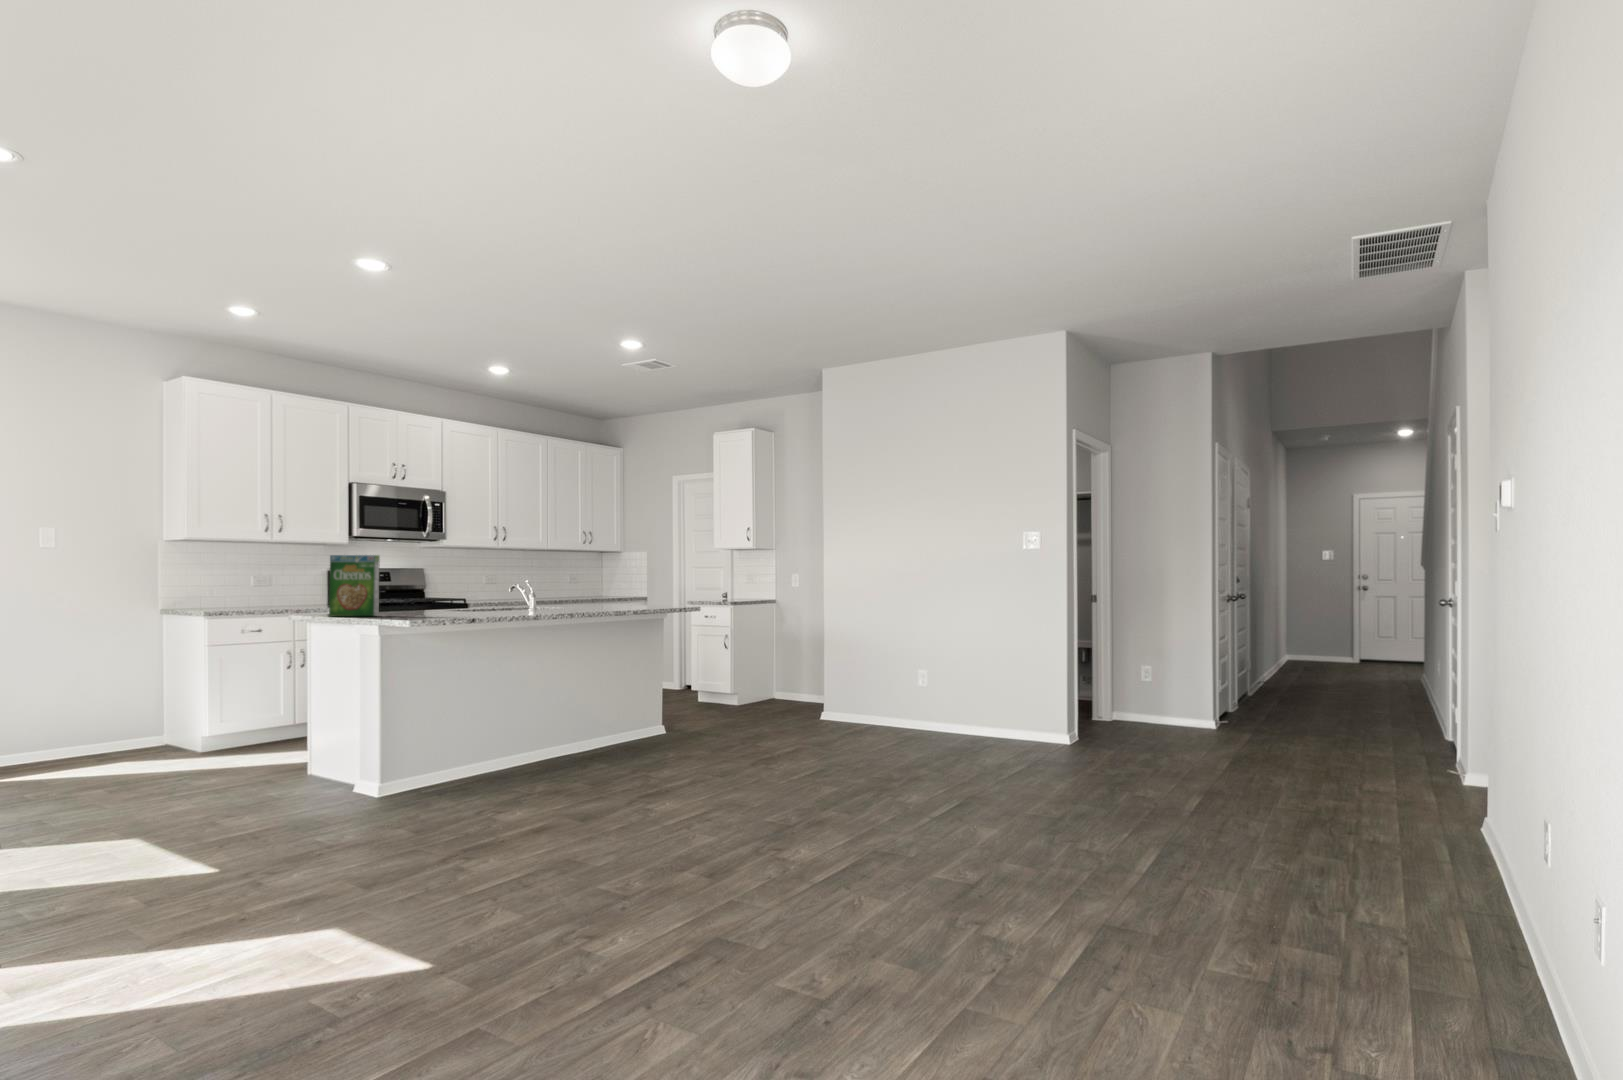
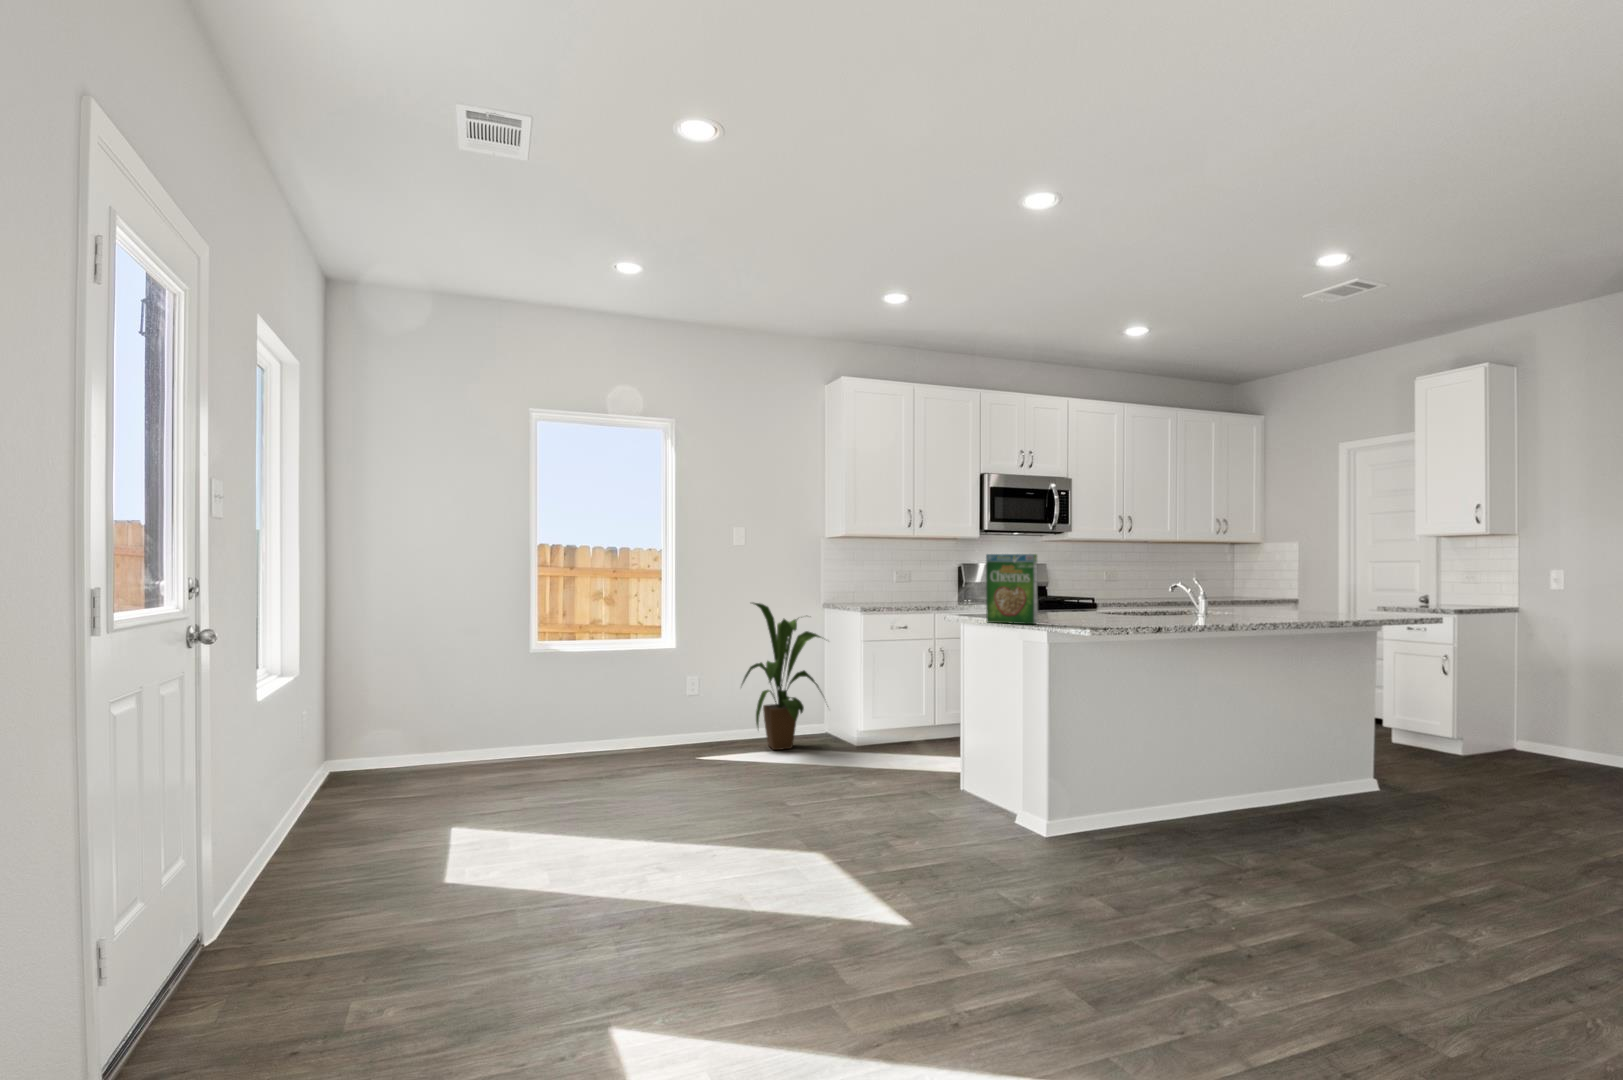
house plant: none [43,609,169,769] -> present [742,603,822,750]

